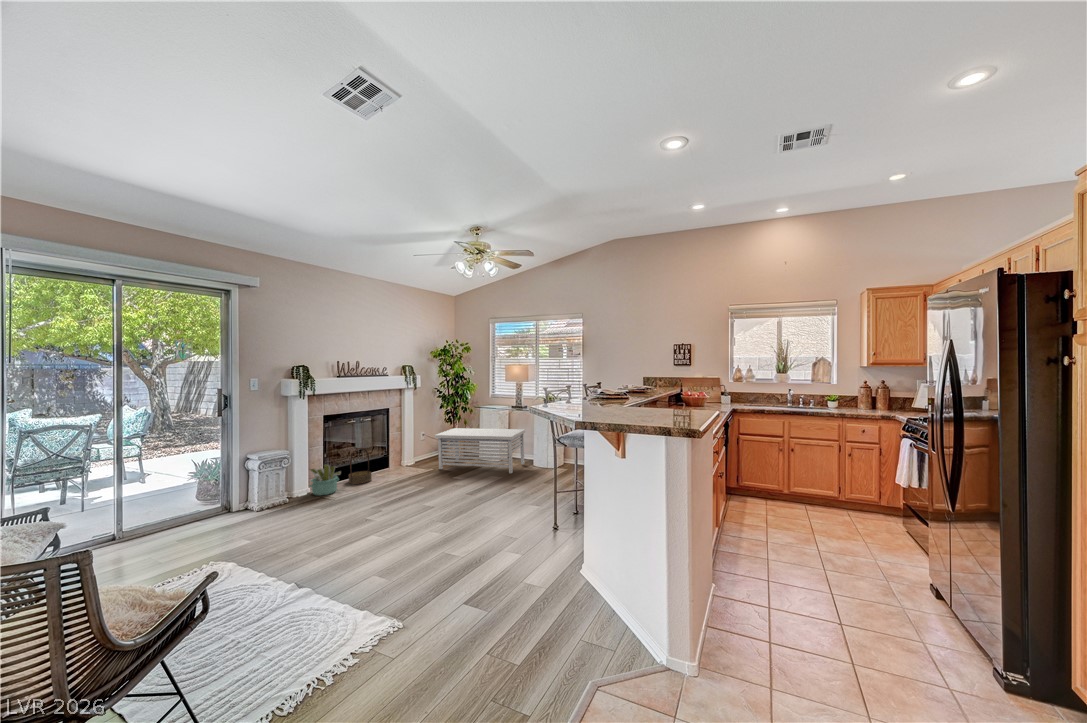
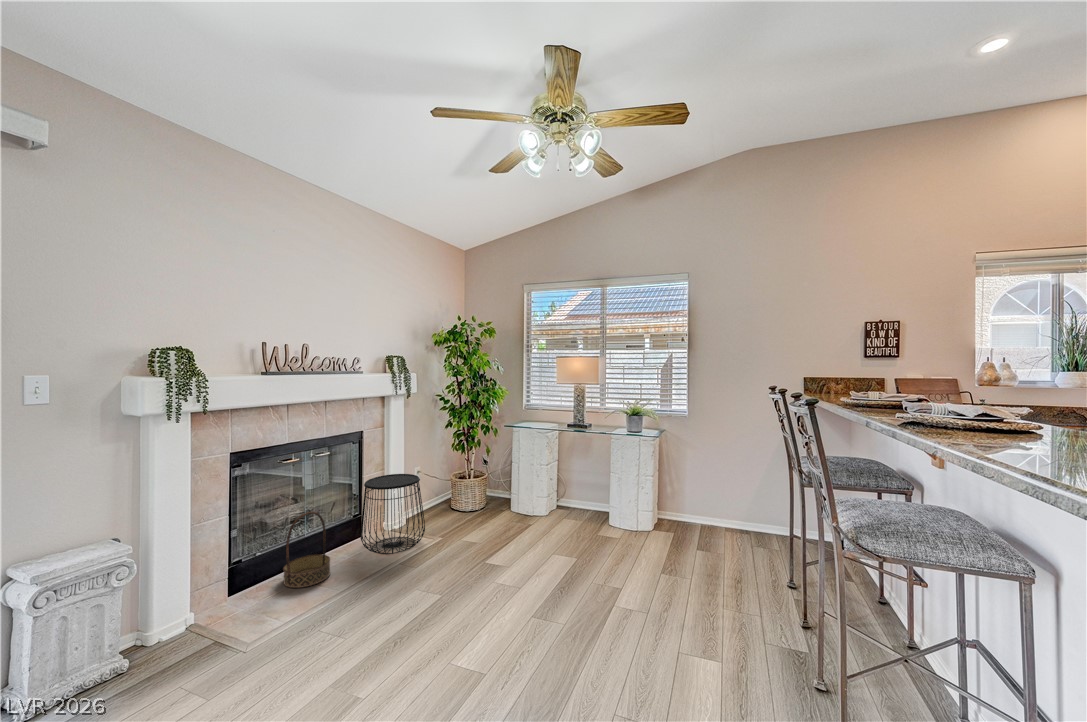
storage bench: present [435,428,525,473] -> none [445,461,594,547]
side table: none [388,433,423,474] -> present [360,474,425,554]
decorative plant: present [309,464,341,496] -> none [187,558,266,634]

